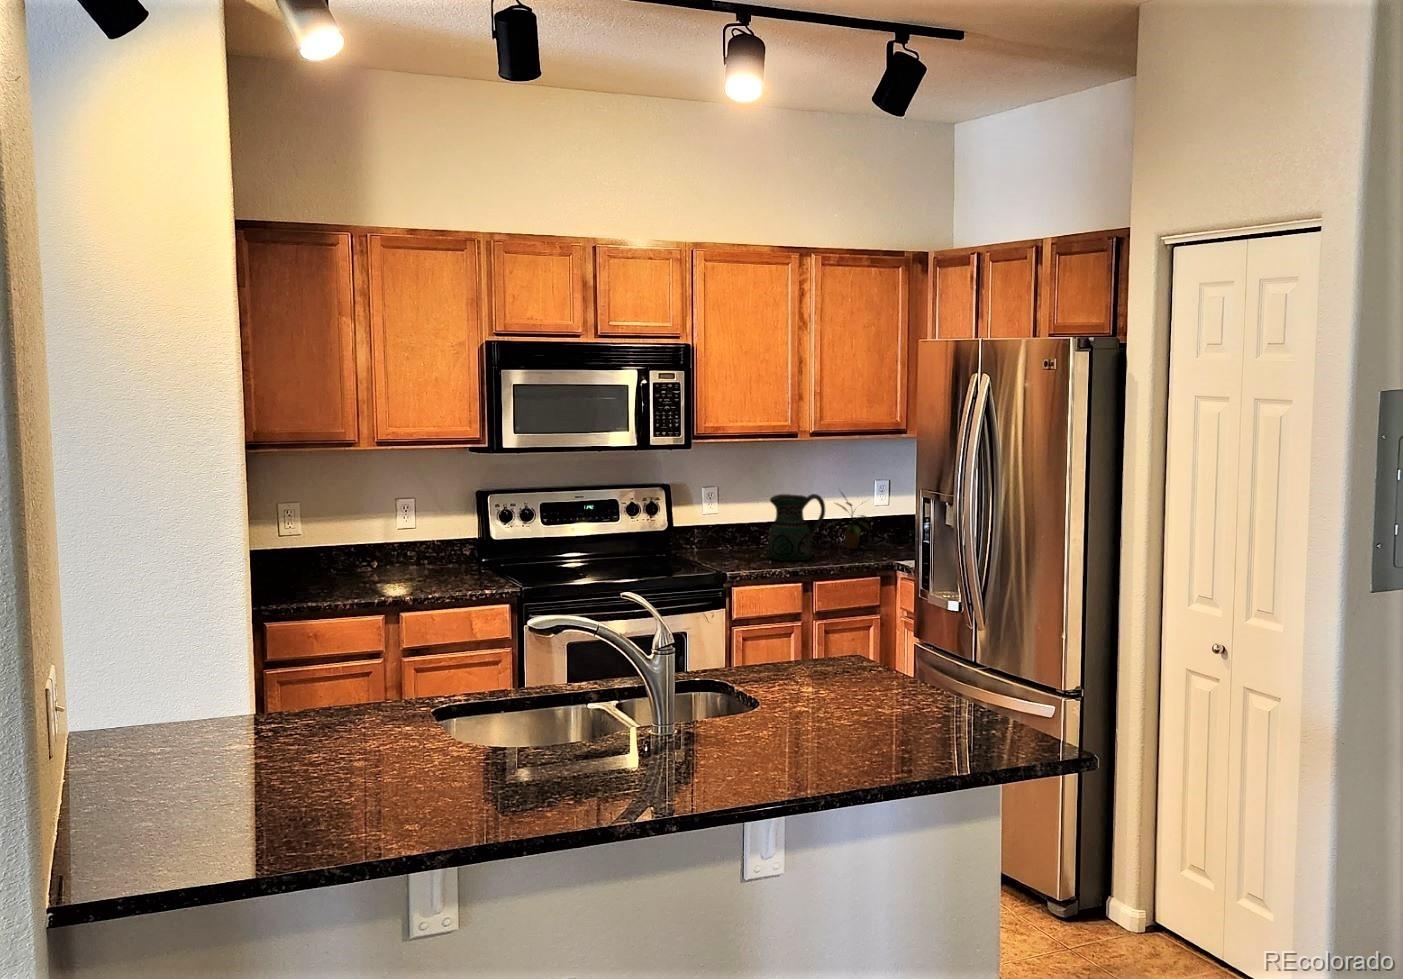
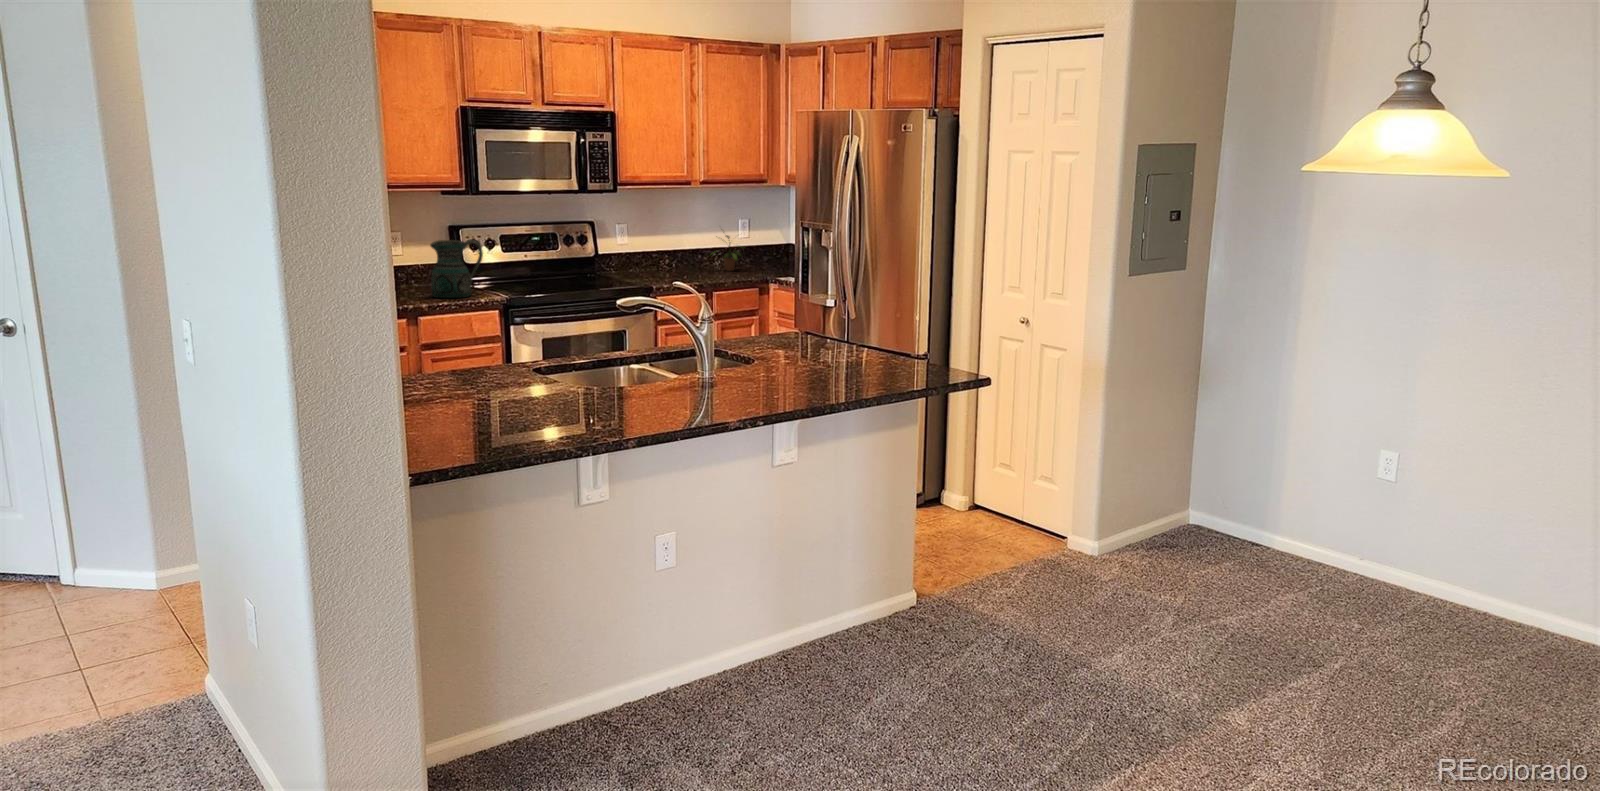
ceramic pitcher: present [768,494,825,561] -> present [430,239,483,298]

